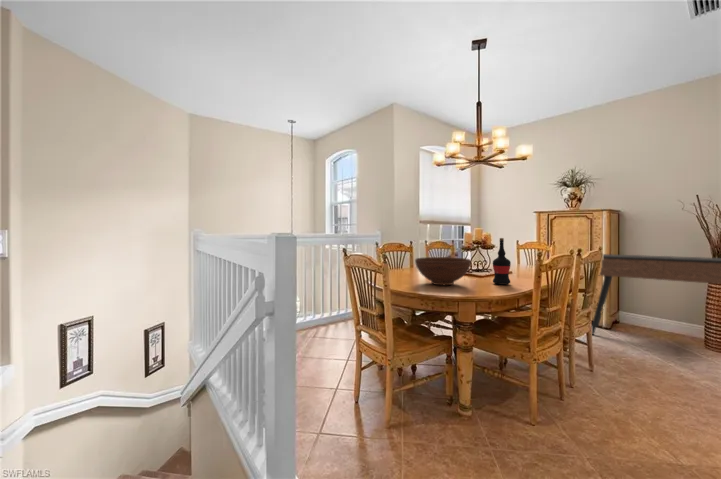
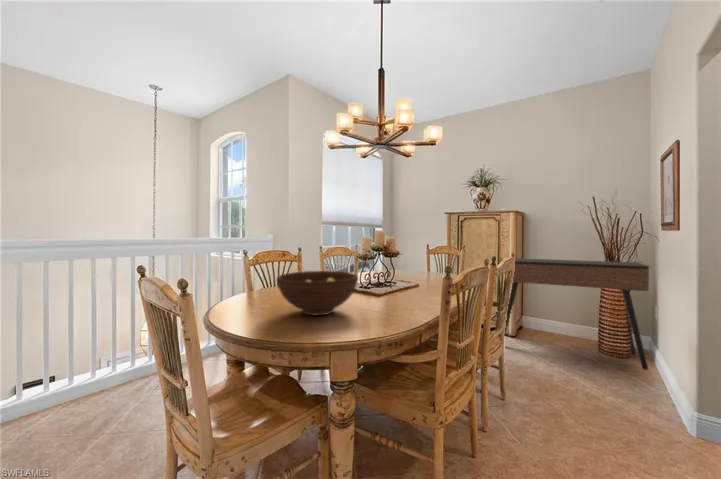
wine bottle: present [493,238,511,284] -> none [389,244,412,309]

